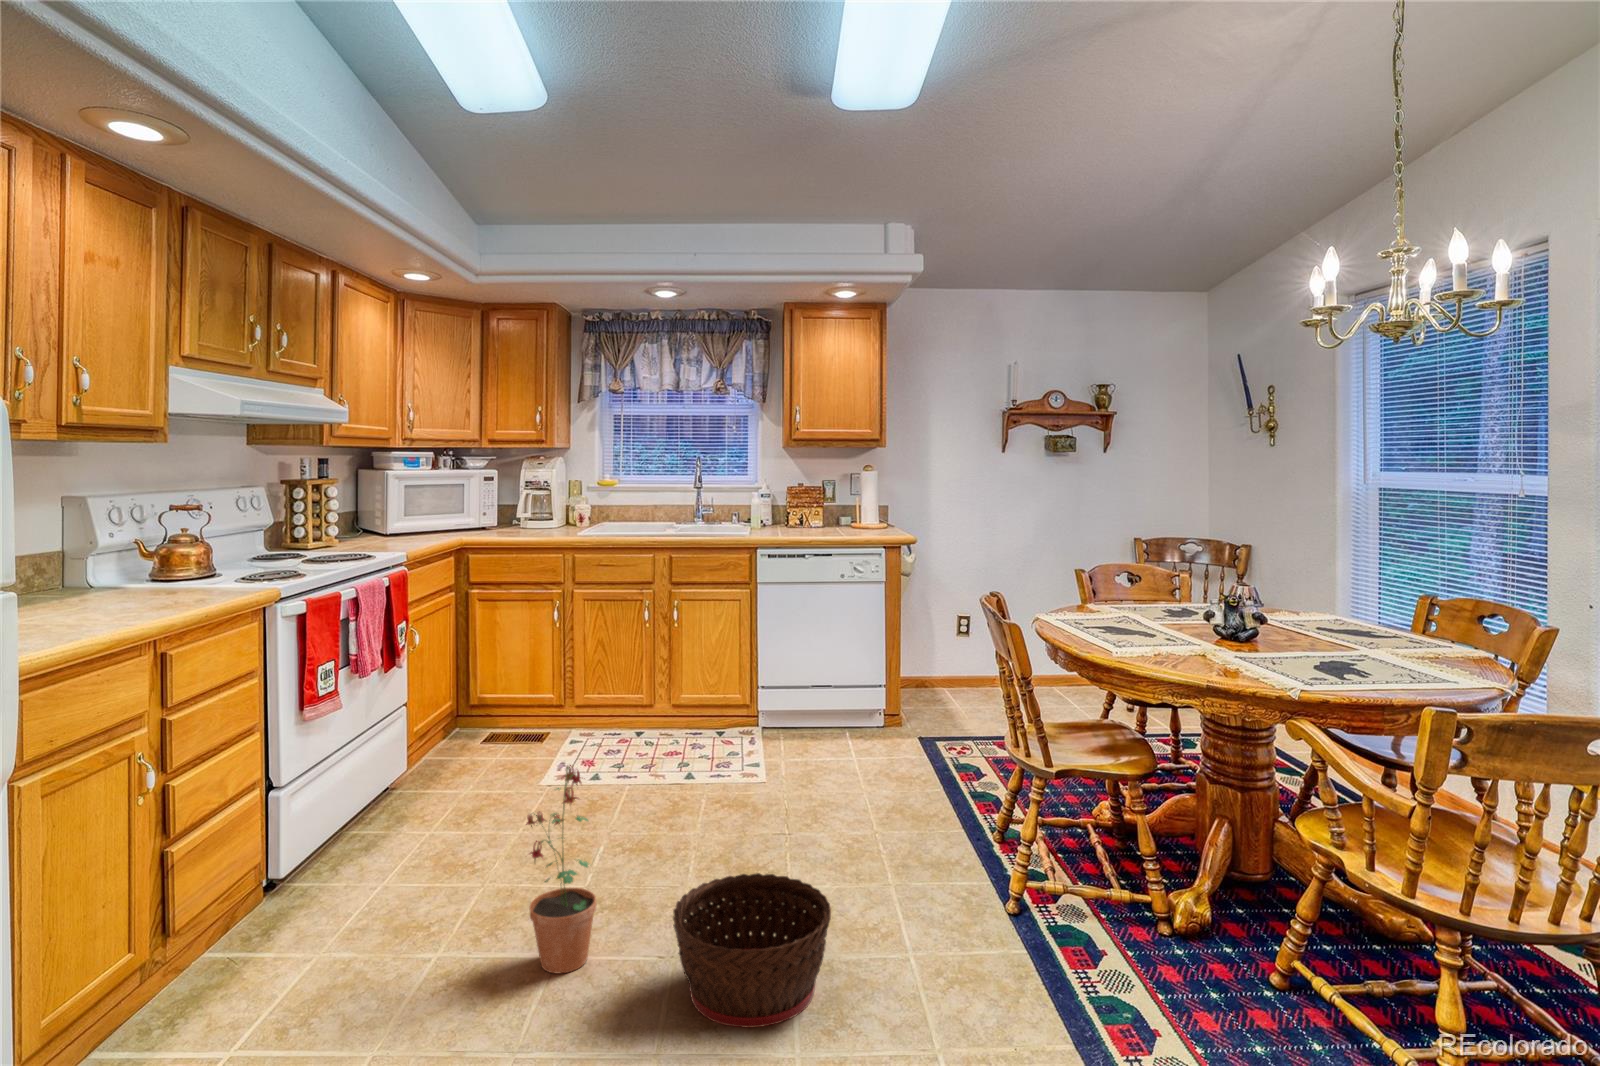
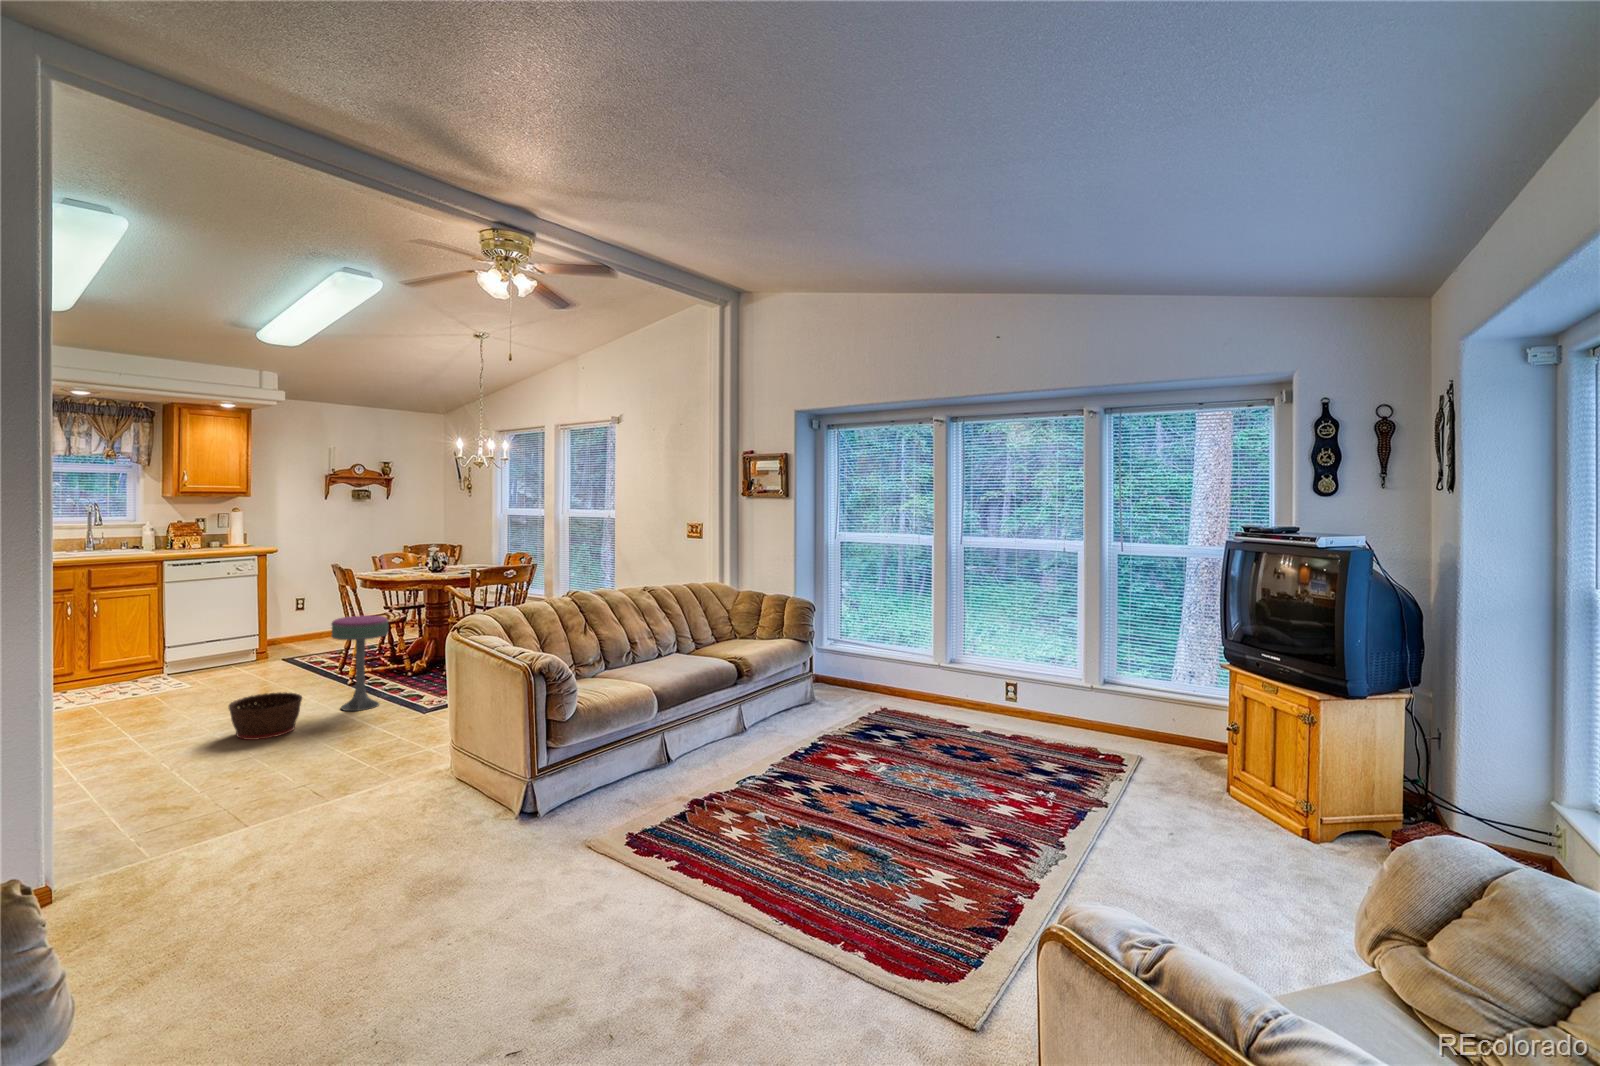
bar stool: none [921,696,1060,975] -> present [332,615,389,711]
potted plant: present [526,765,596,974] -> none [127,664,177,750]

